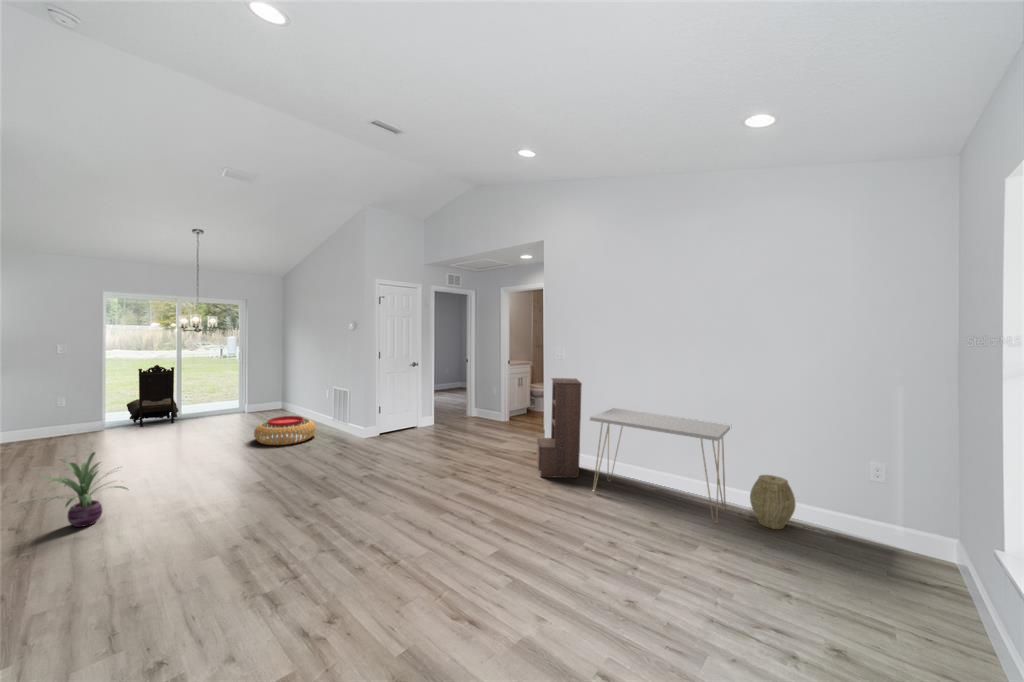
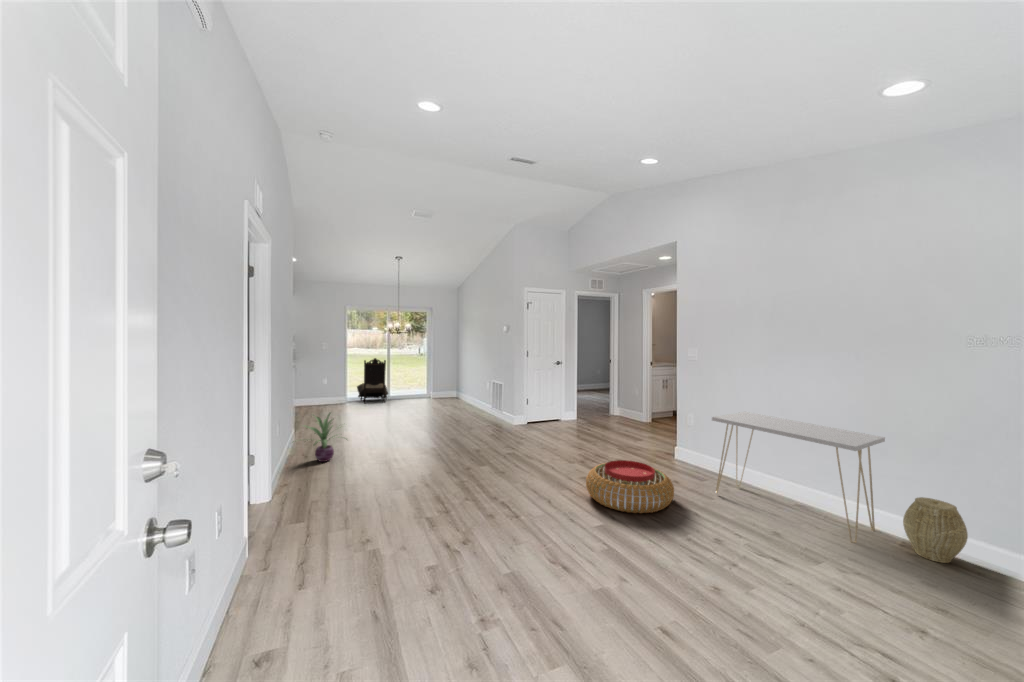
bookshelf: present [536,378,582,478] -> none [663,379,710,479]
pouf: present [254,416,316,445] -> present [586,460,674,514]

